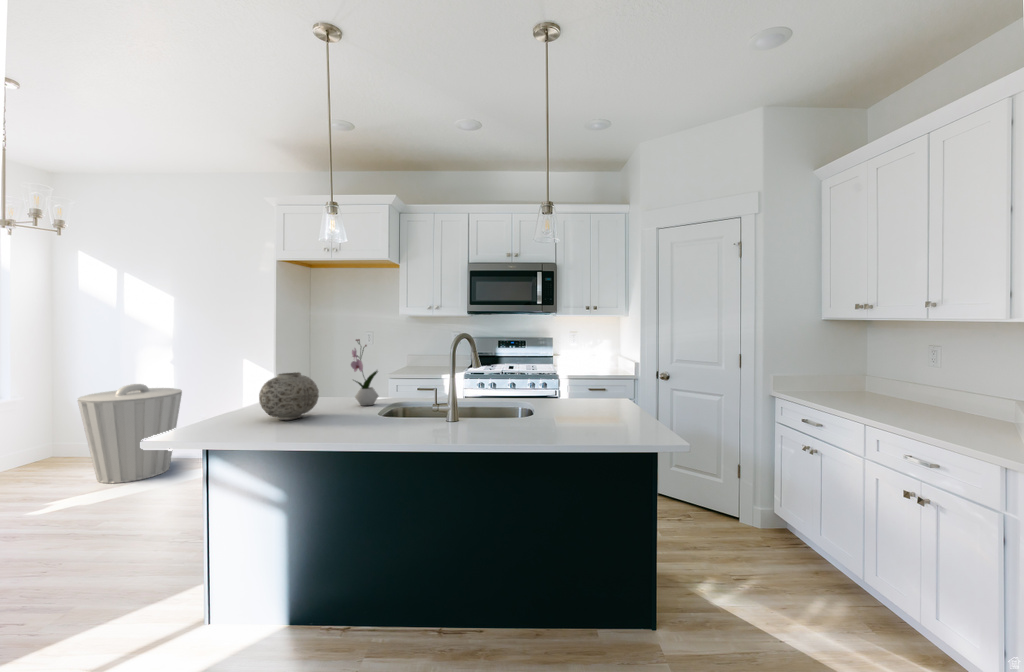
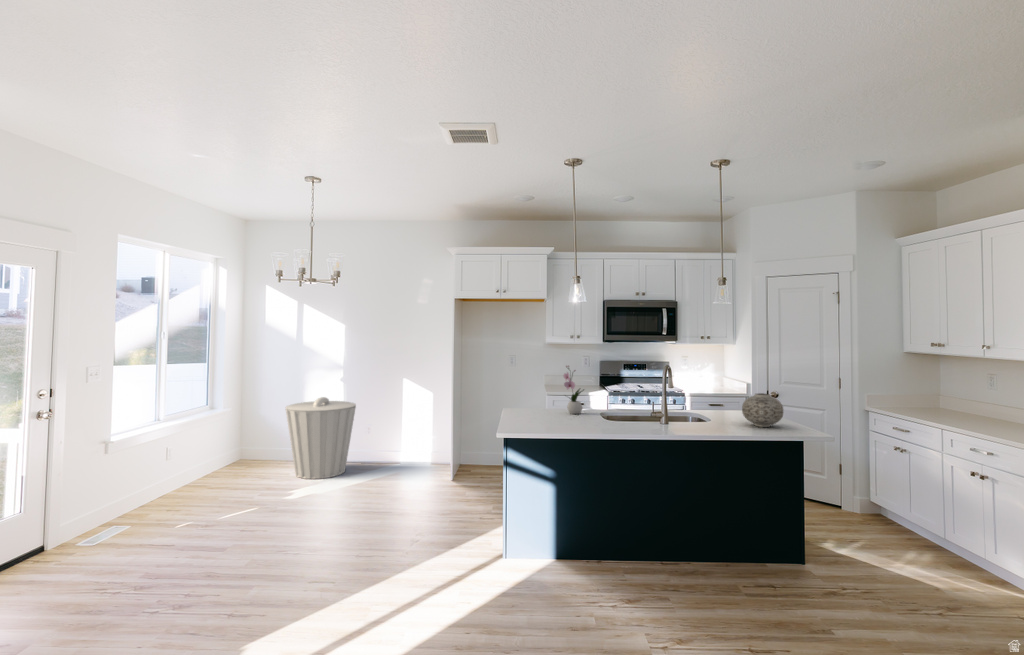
vase: present [259,372,319,420] -> present [742,393,783,427]

